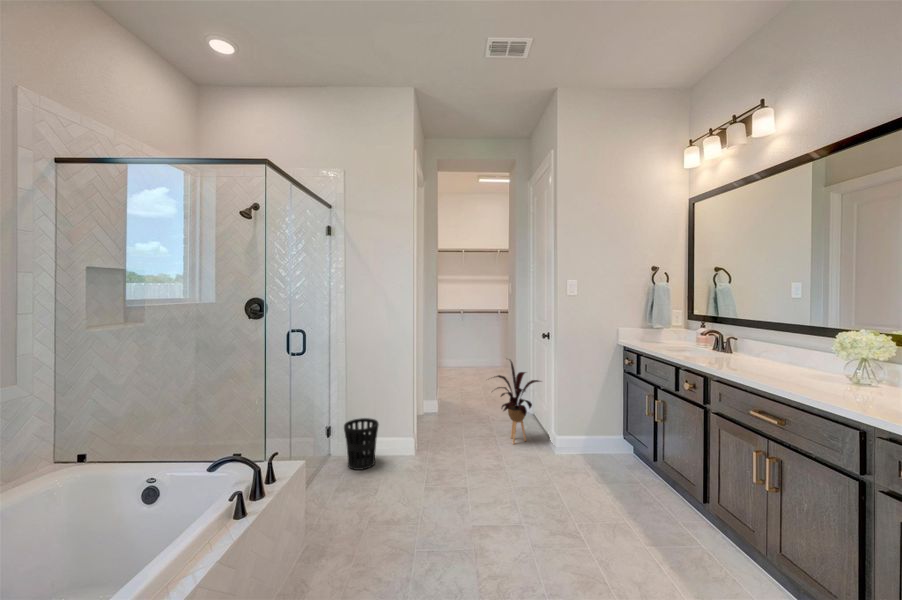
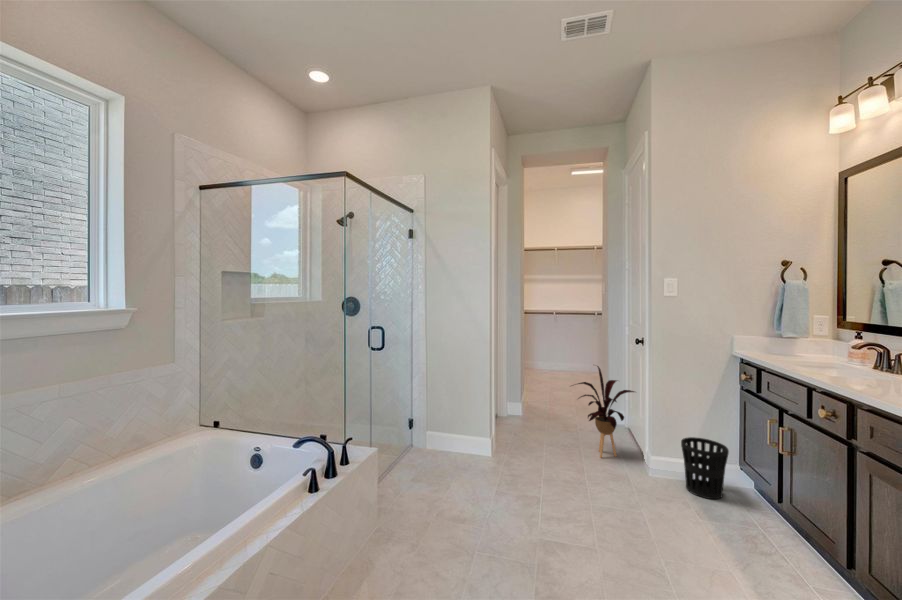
wastebasket: present [344,418,379,470] -> present [681,437,729,499]

